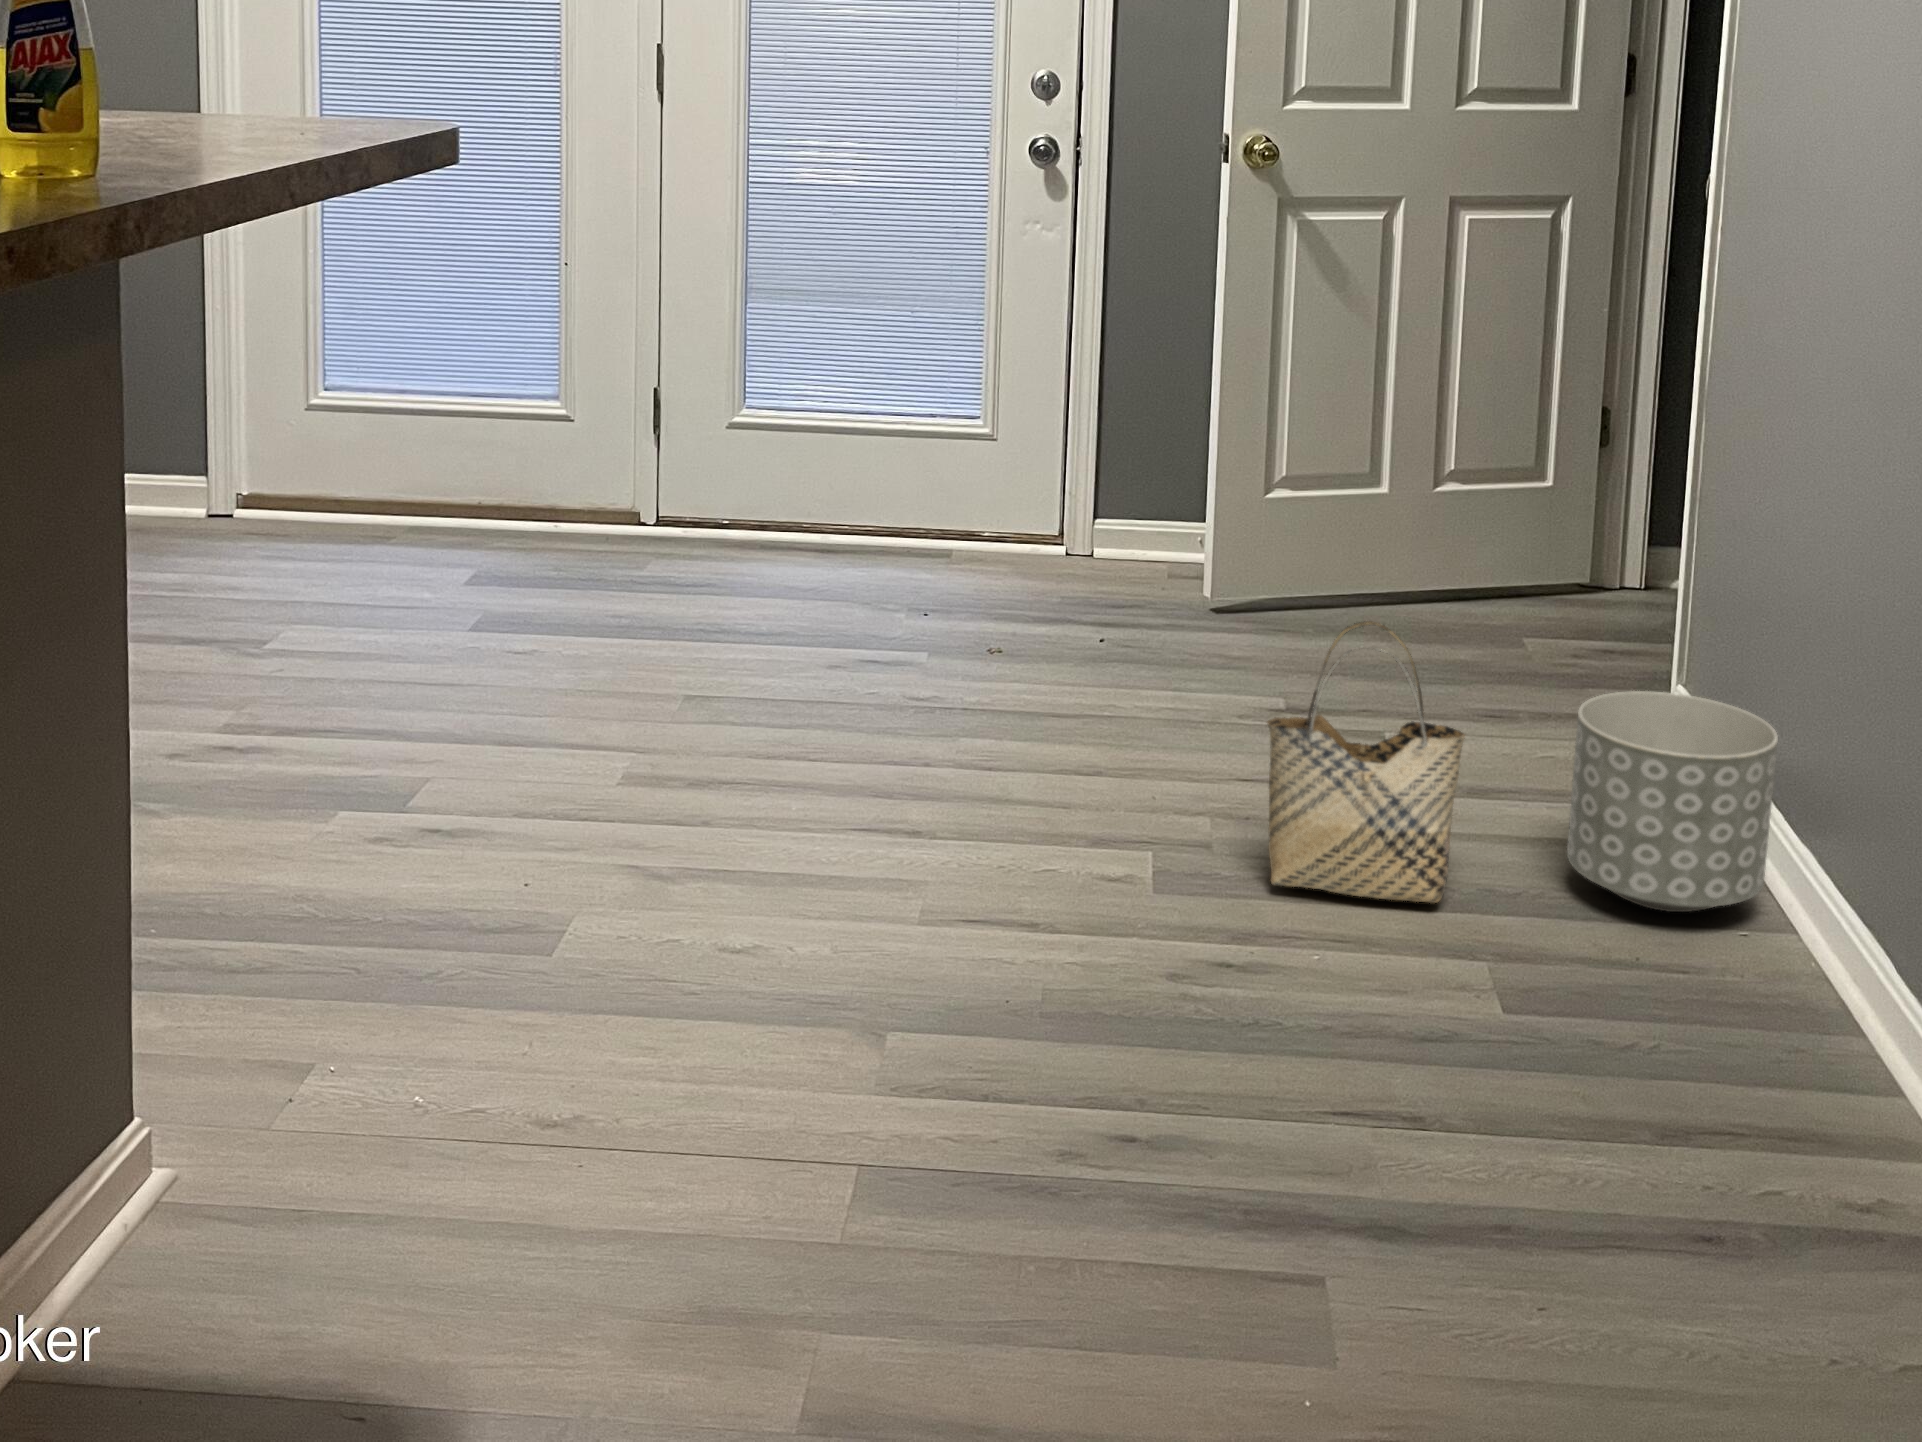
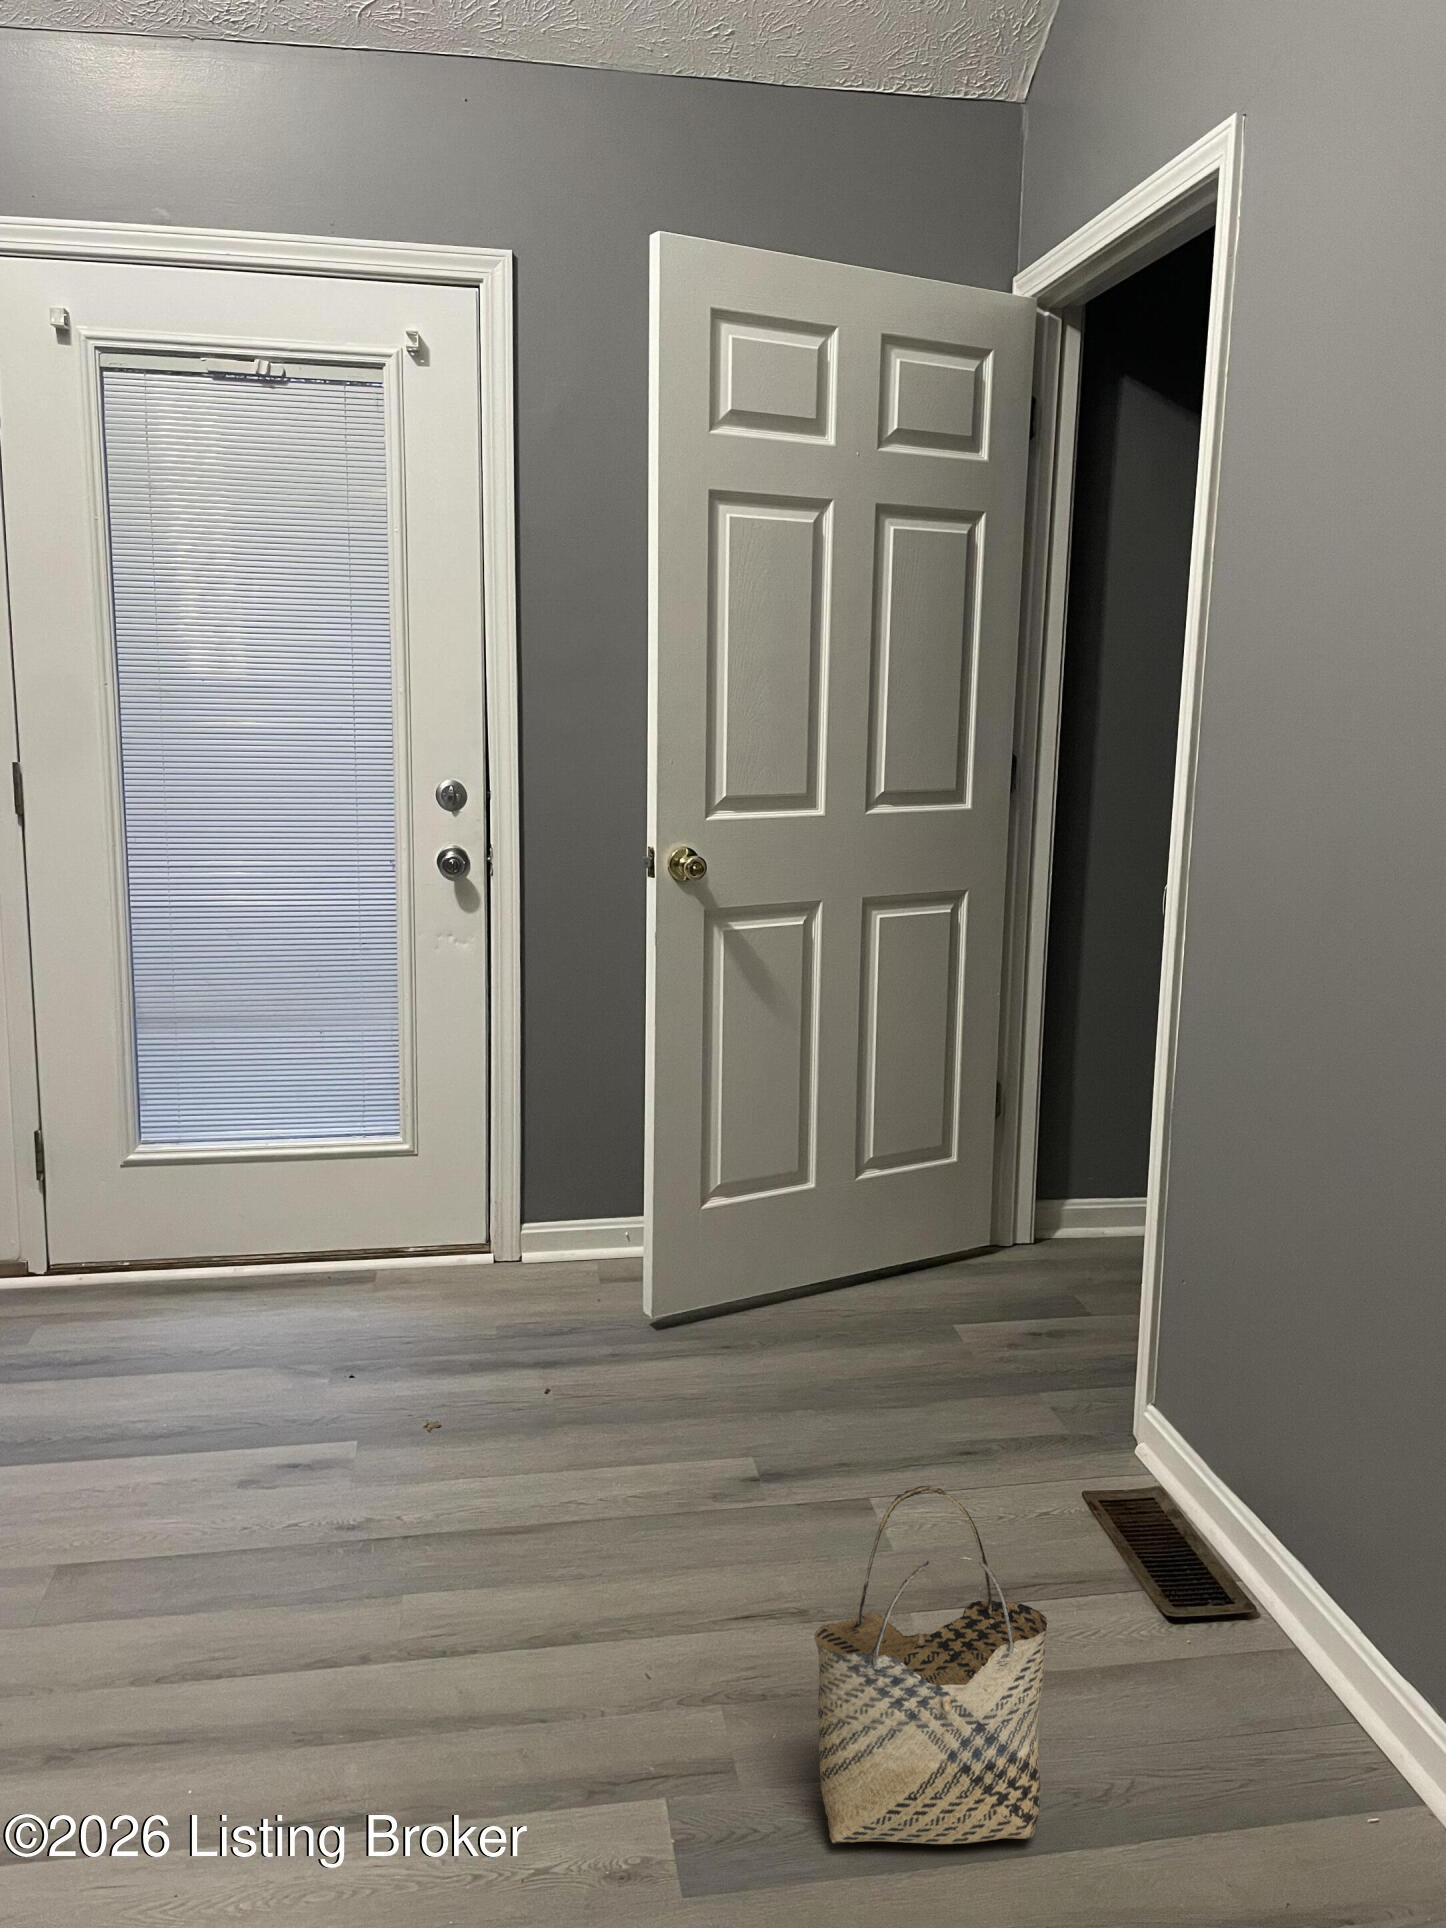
planter: present [1567,691,1778,912] -> none [1145,1502,1391,1801]

